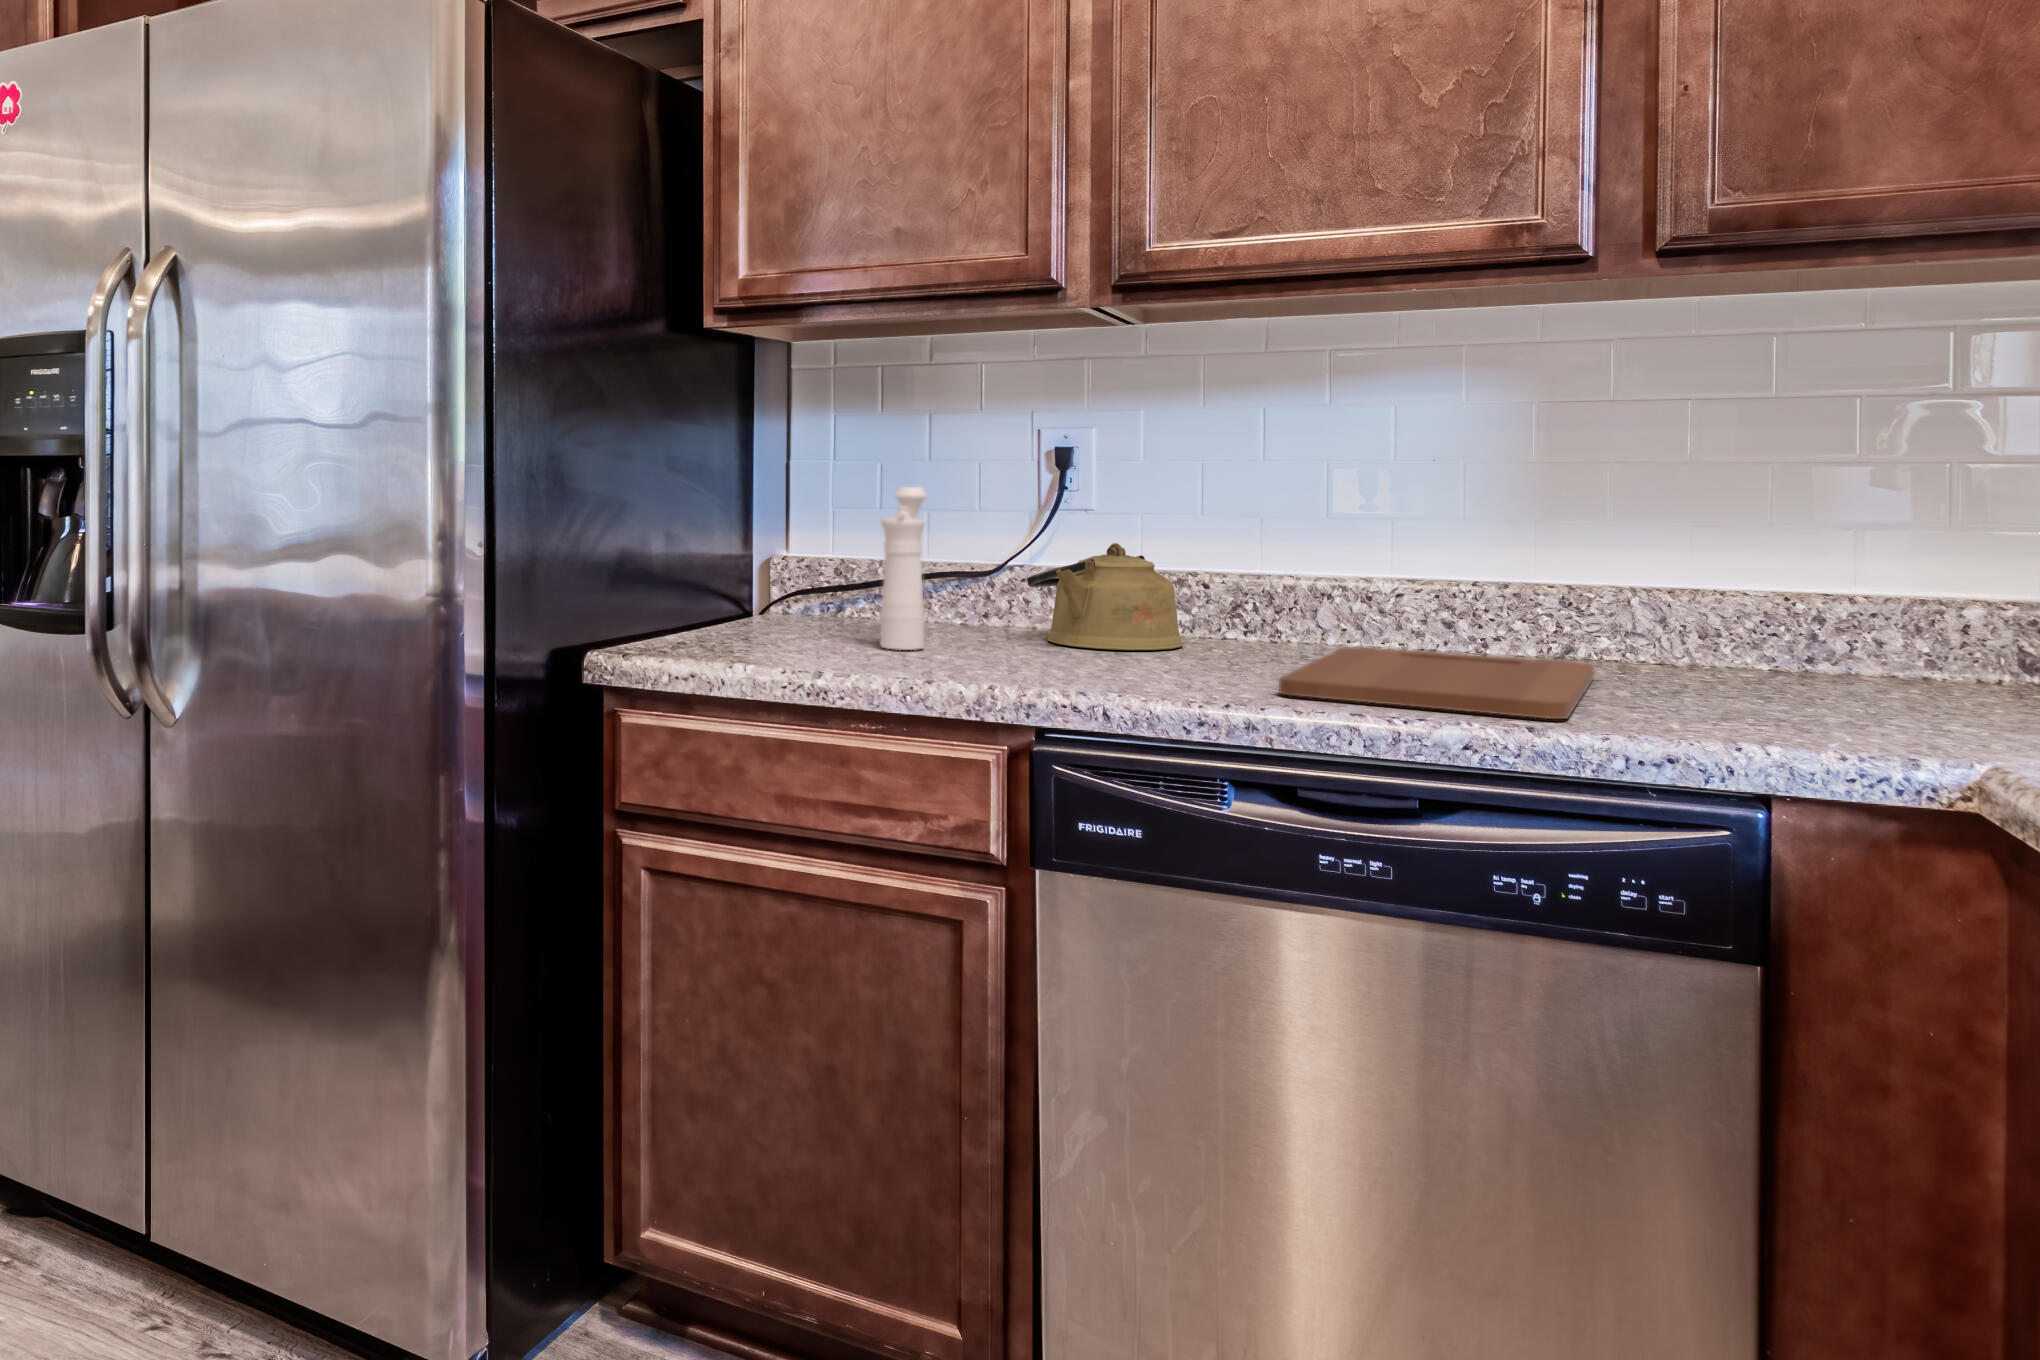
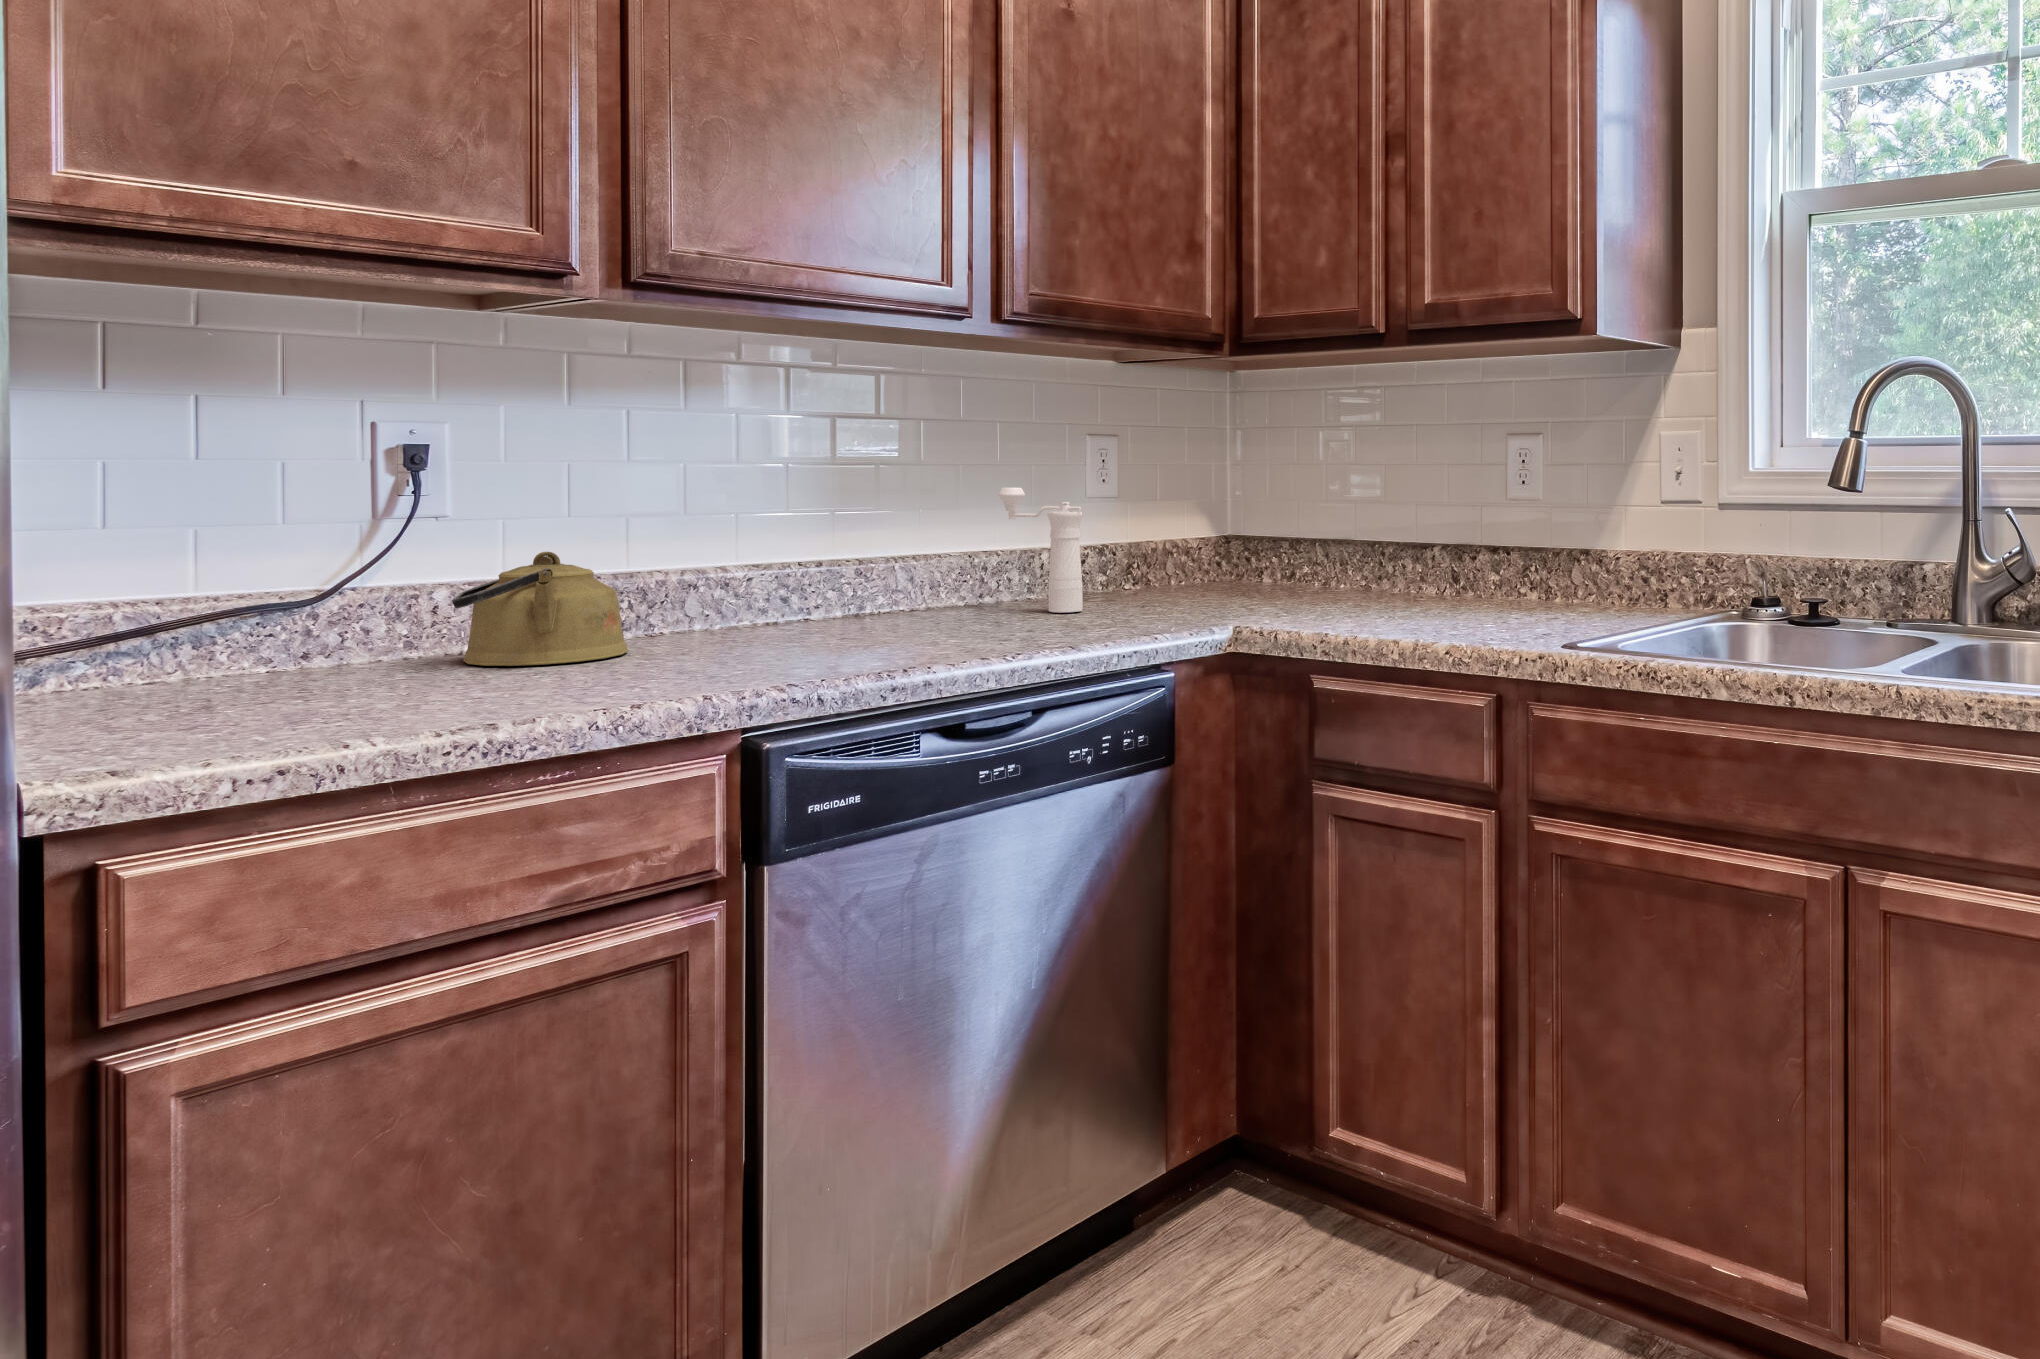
pepper mill: present [880,487,926,650] -> present [999,487,1083,613]
cutting board: present [1279,647,1594,719] -> none [775,612,1062,659]

